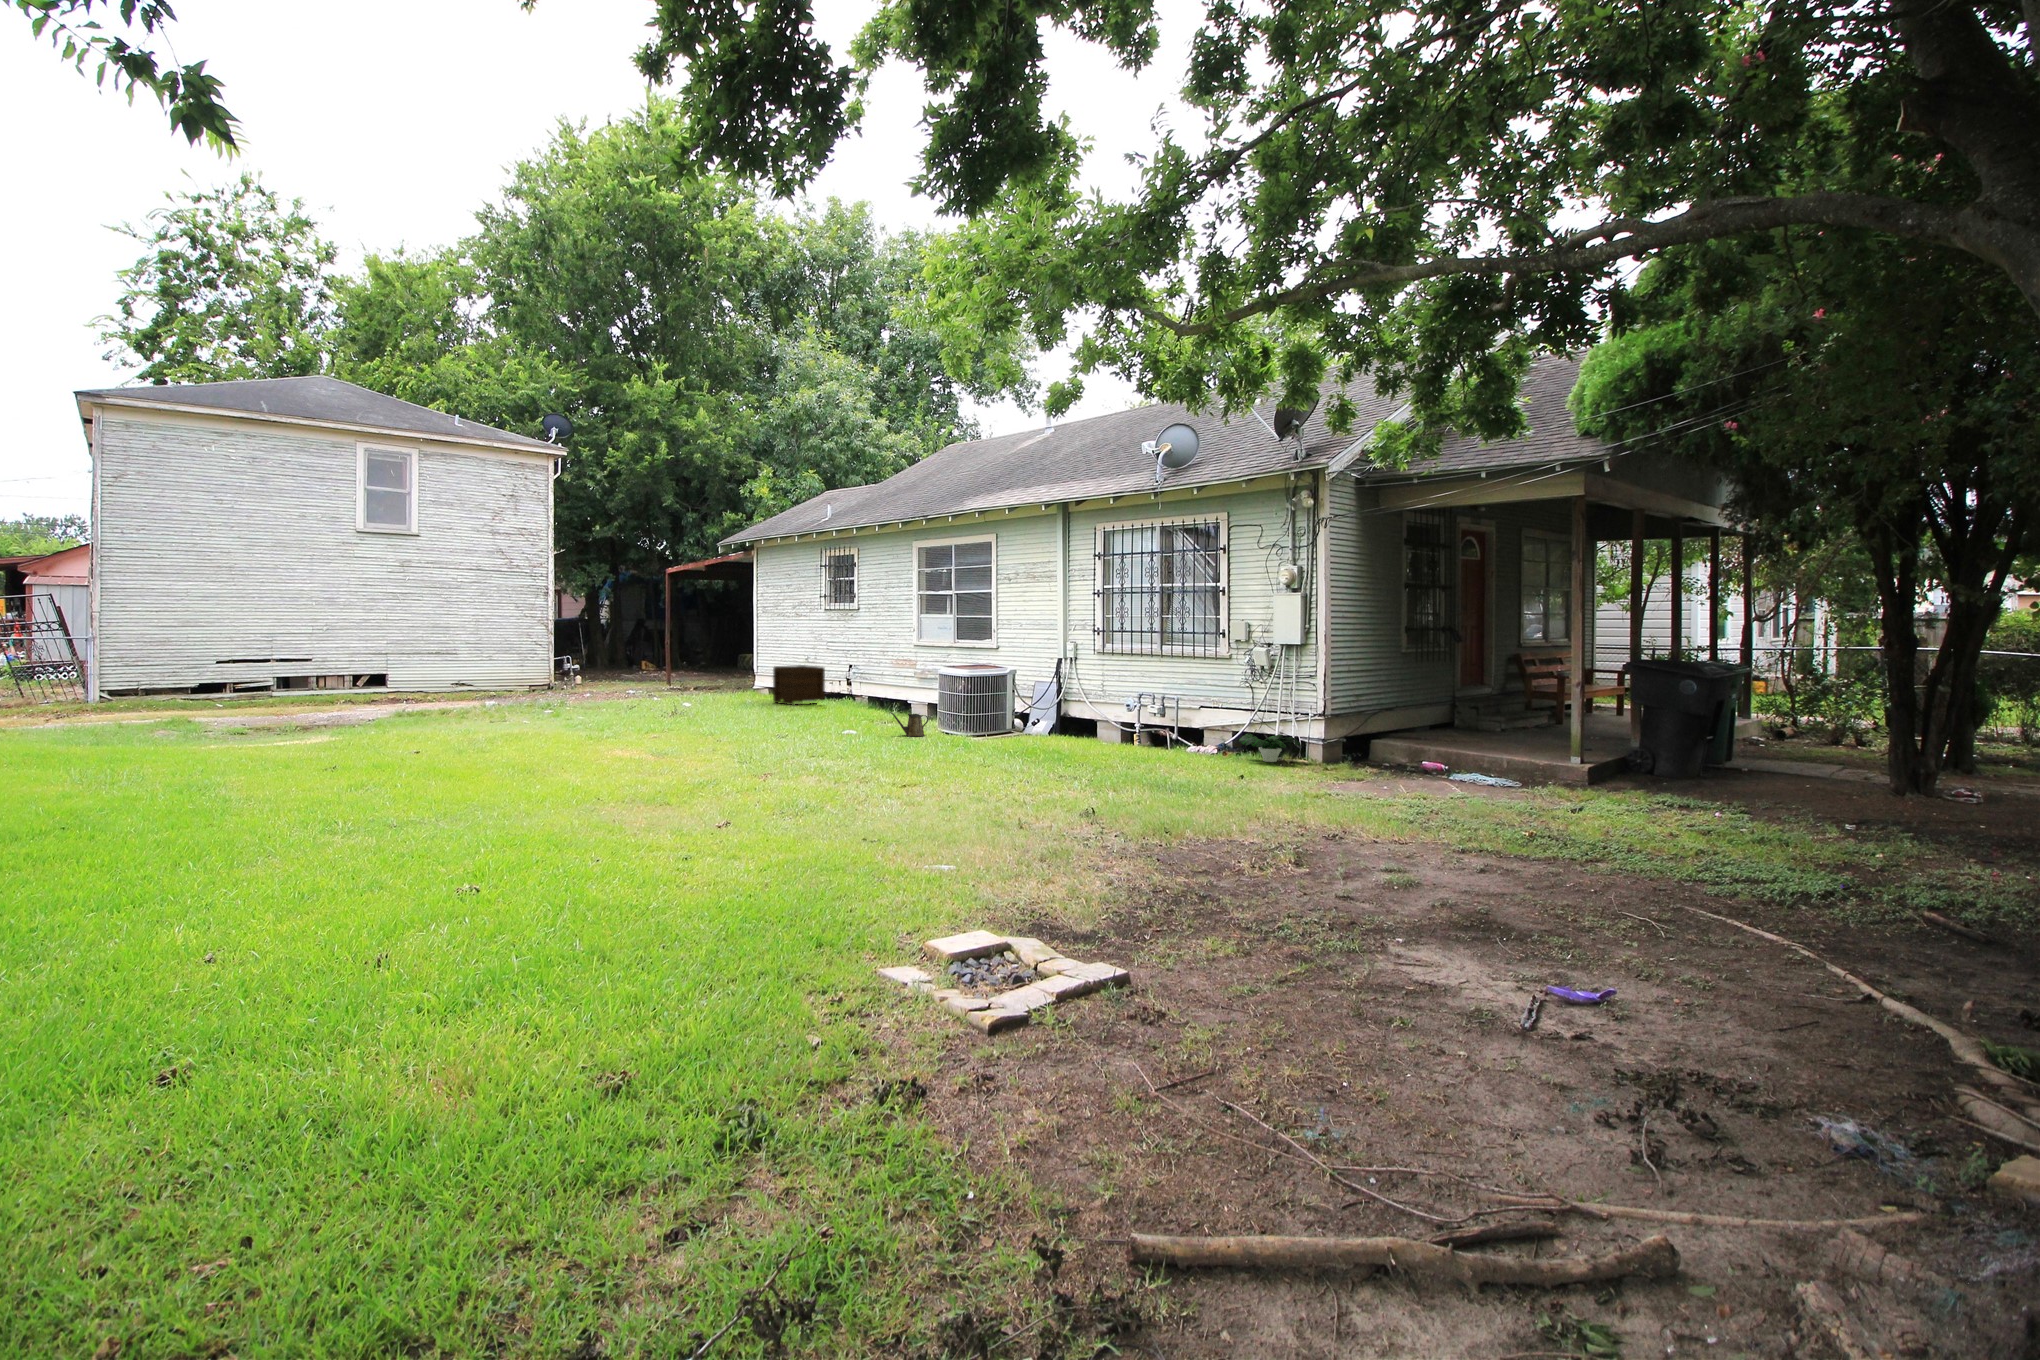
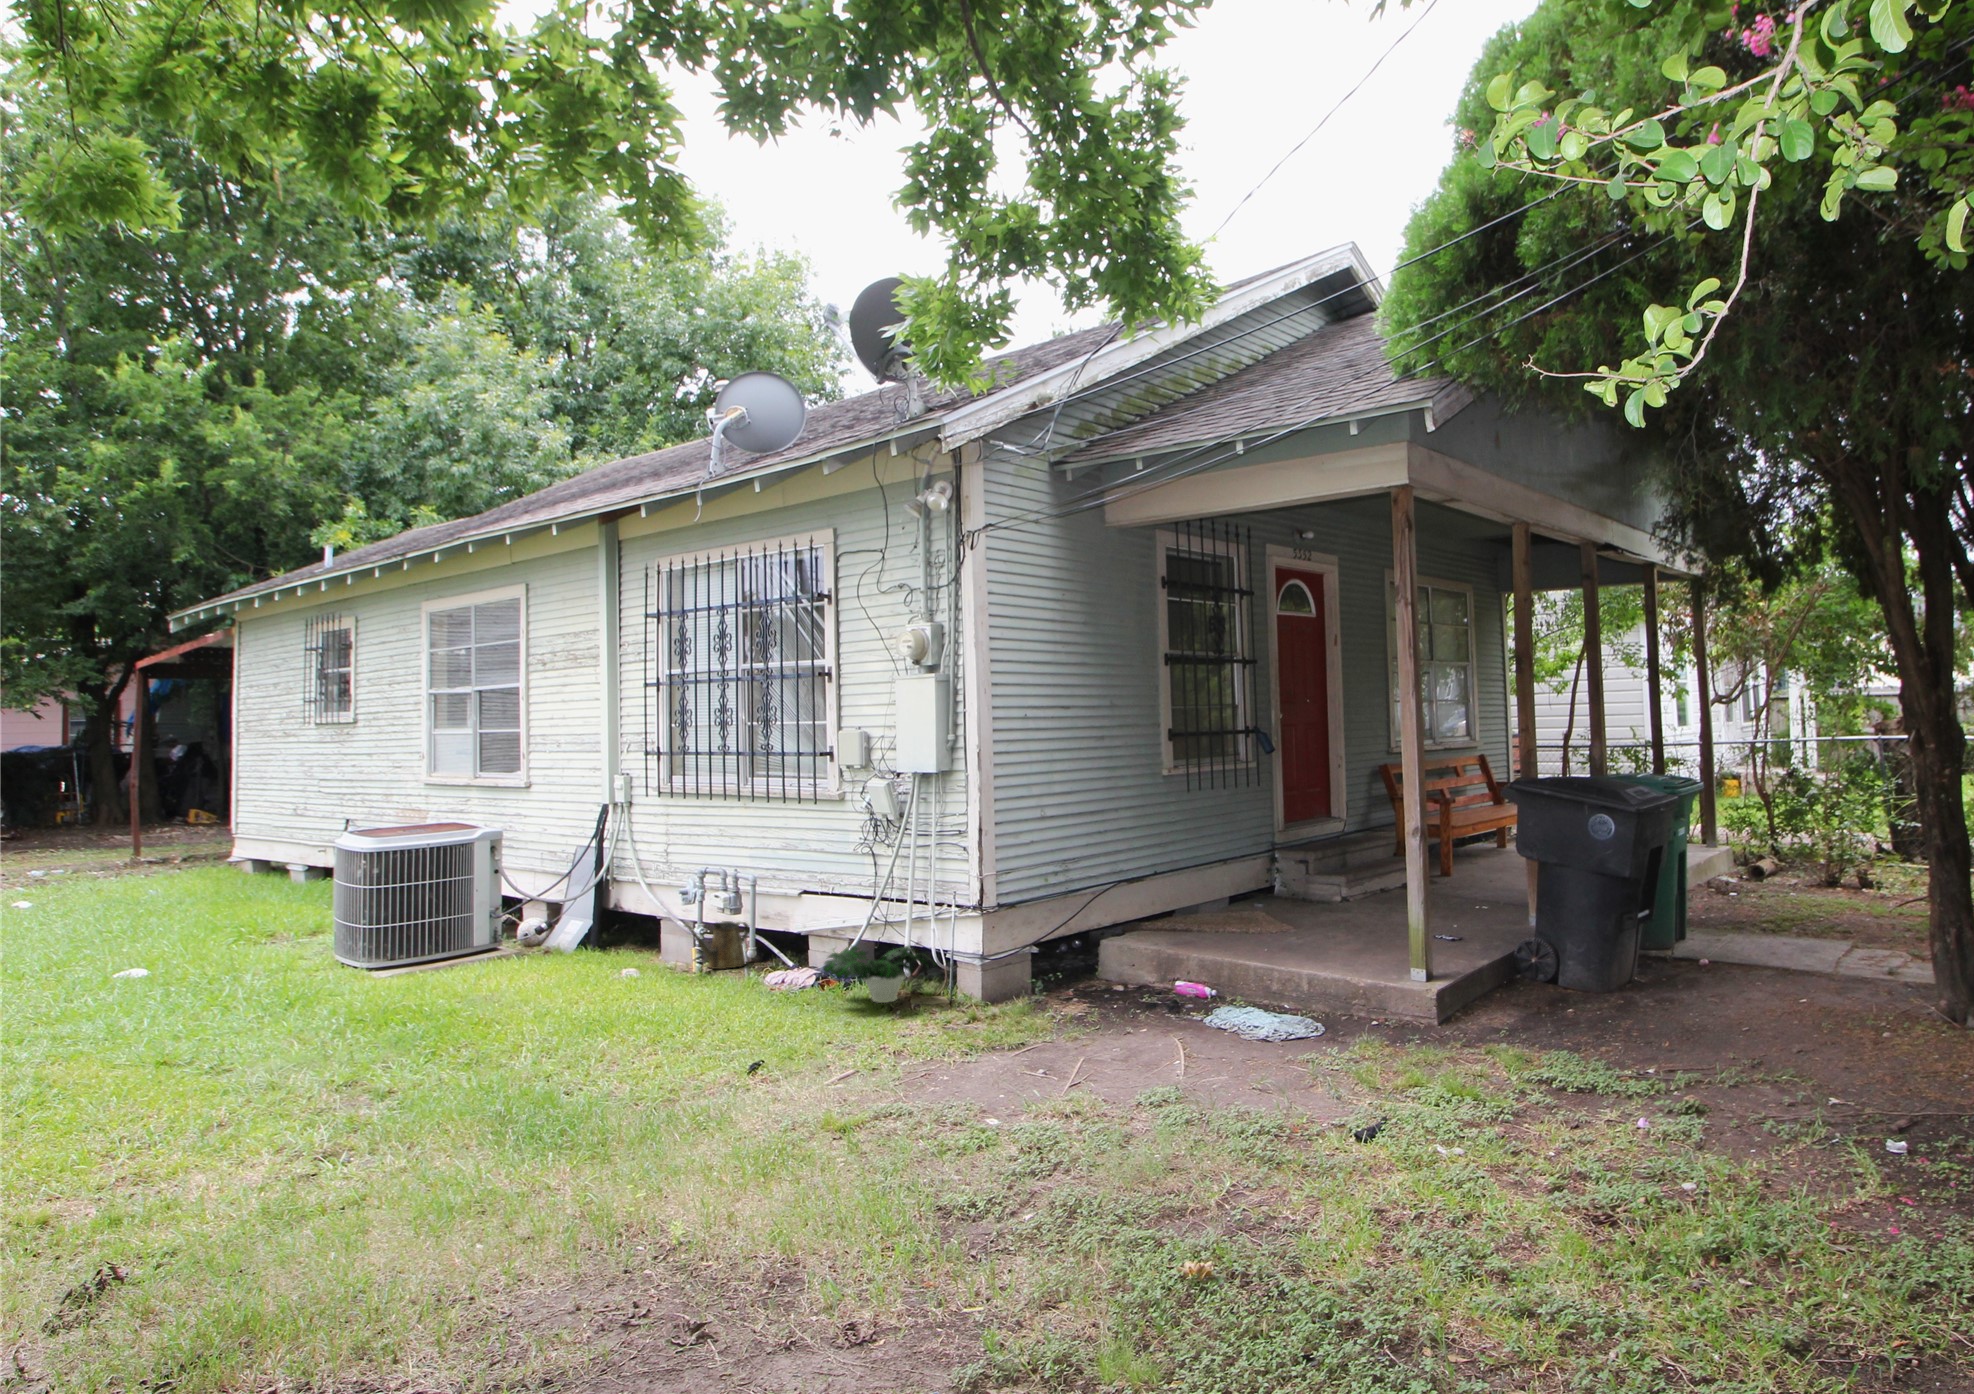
wooden crate: present [773,665,825,705] -> none [225,817,319,888]
watering can: present [890,712,929,737] -> present [685,921,749,969]

